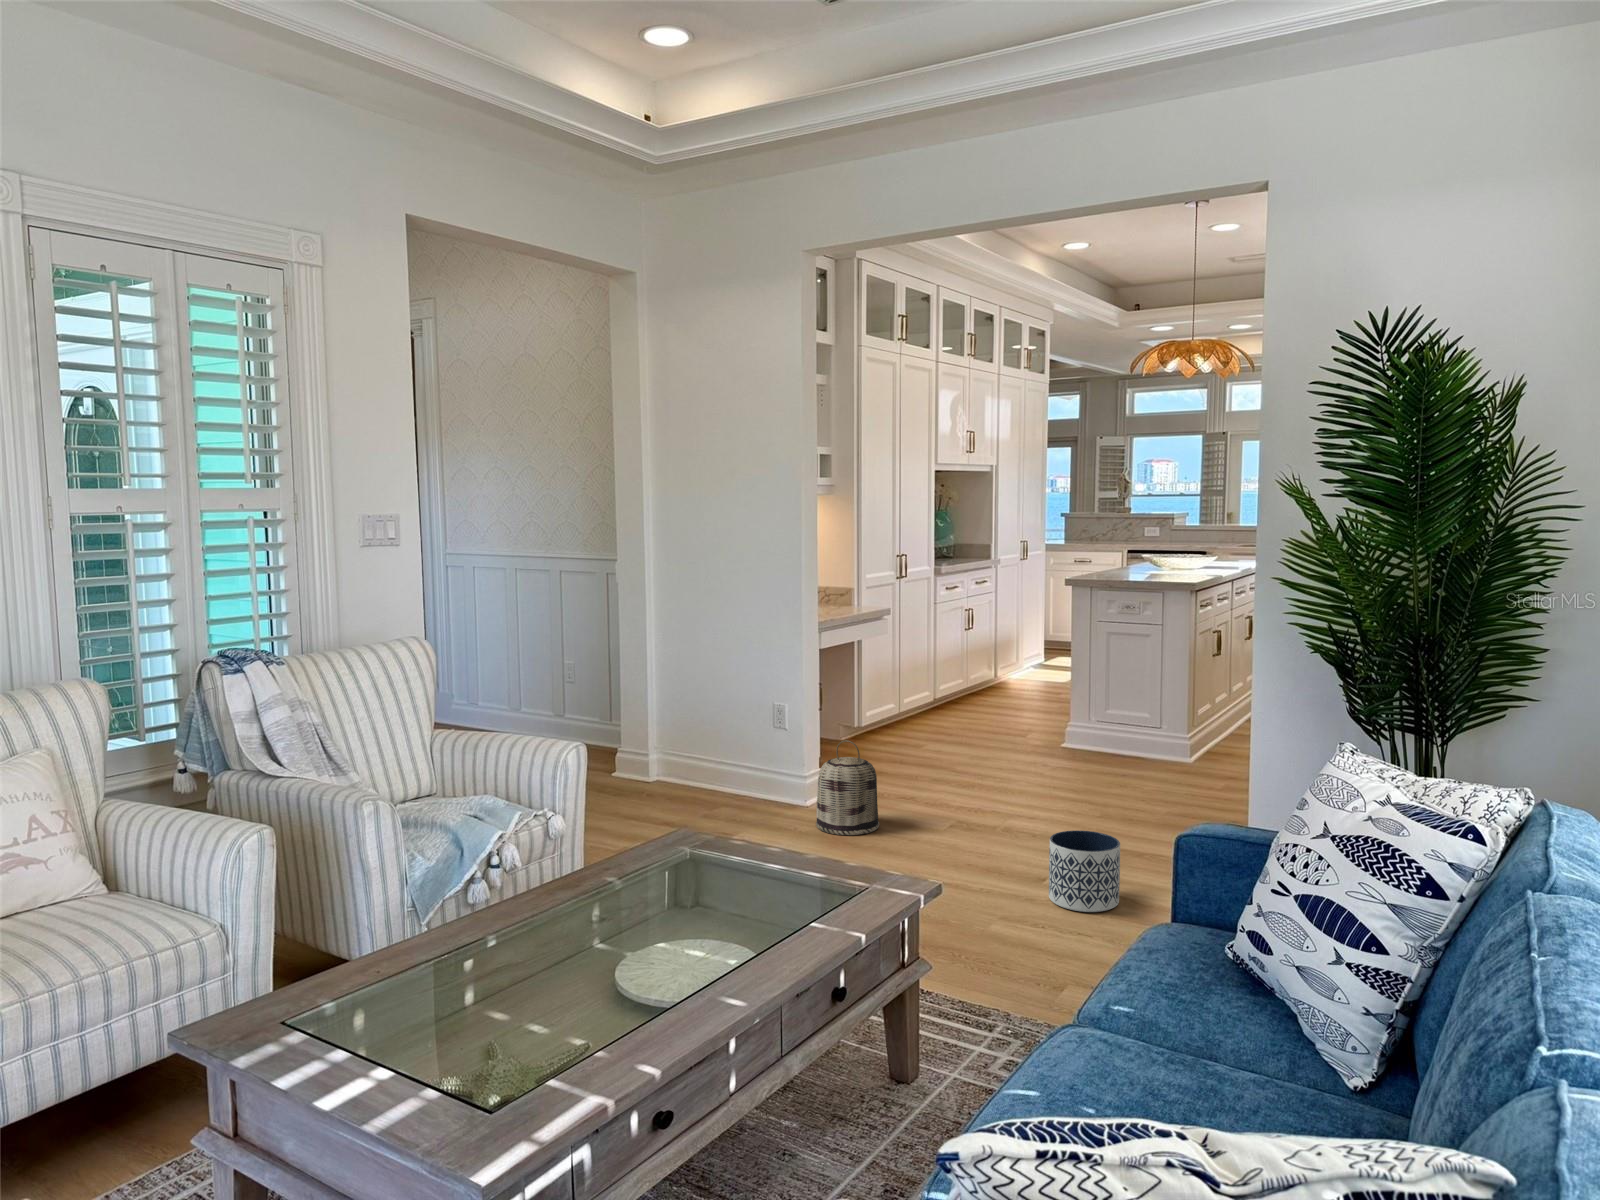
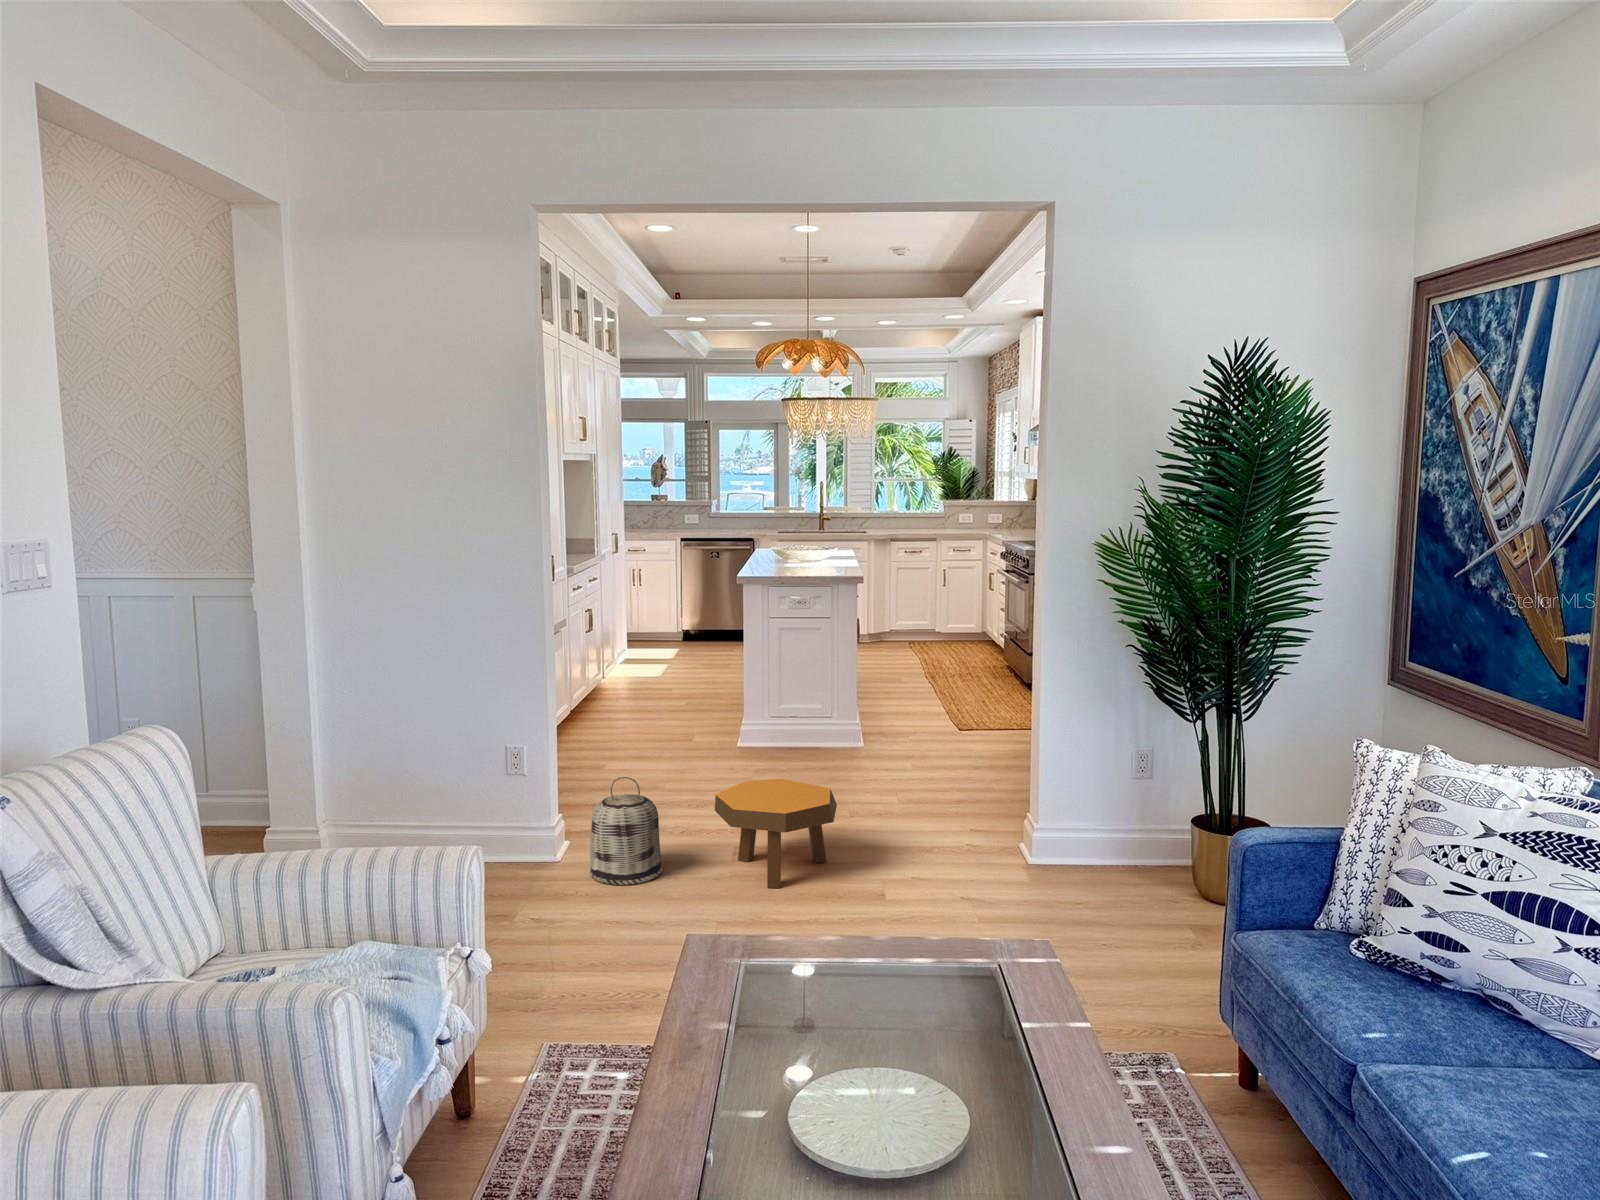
footstool: none [923,762,1042,859] -> present [715,779,837,888]
planter: present [1049,830,1120,912] -> none [901,838,970,921]

